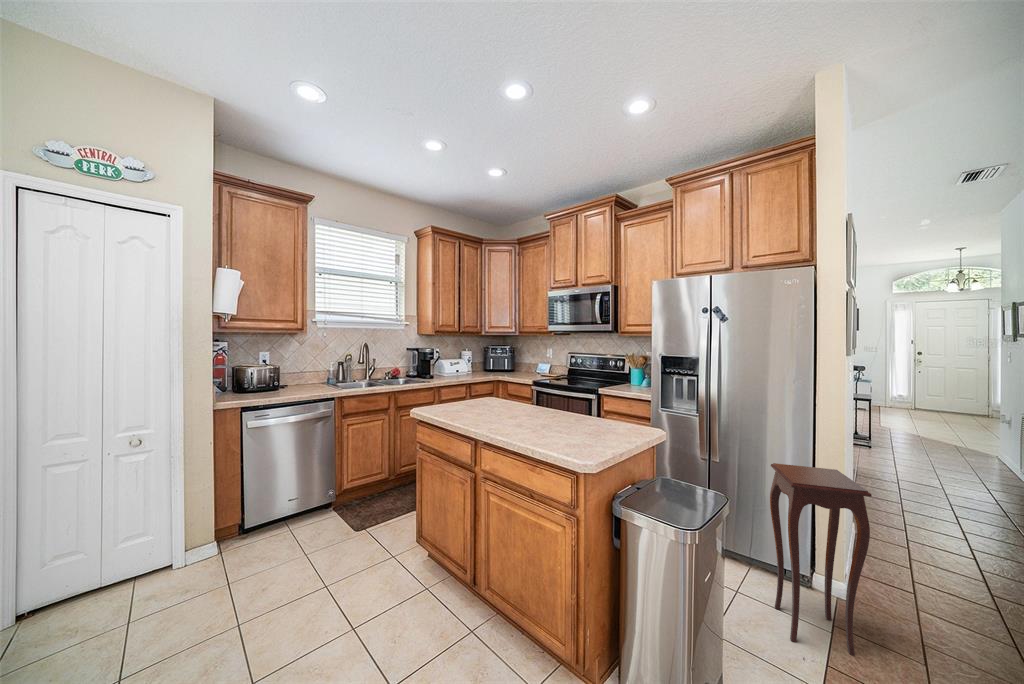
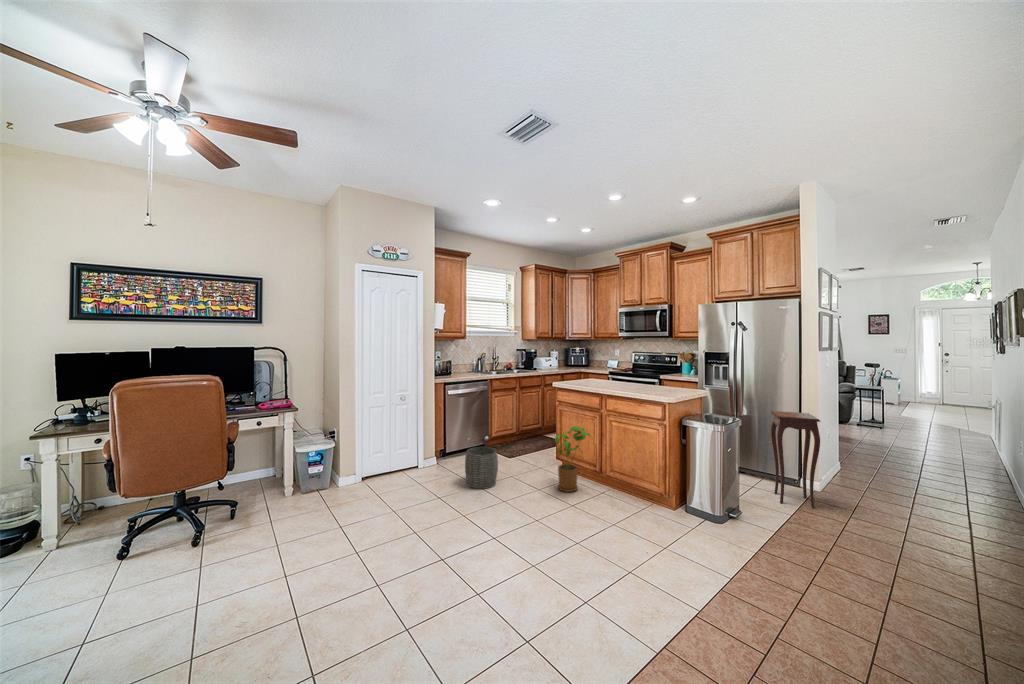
house plant: none [382,500,456,628] -> present [555,426,591,492]
woven basket: none [213,532,289,628] -> present [465,447,498,489]

